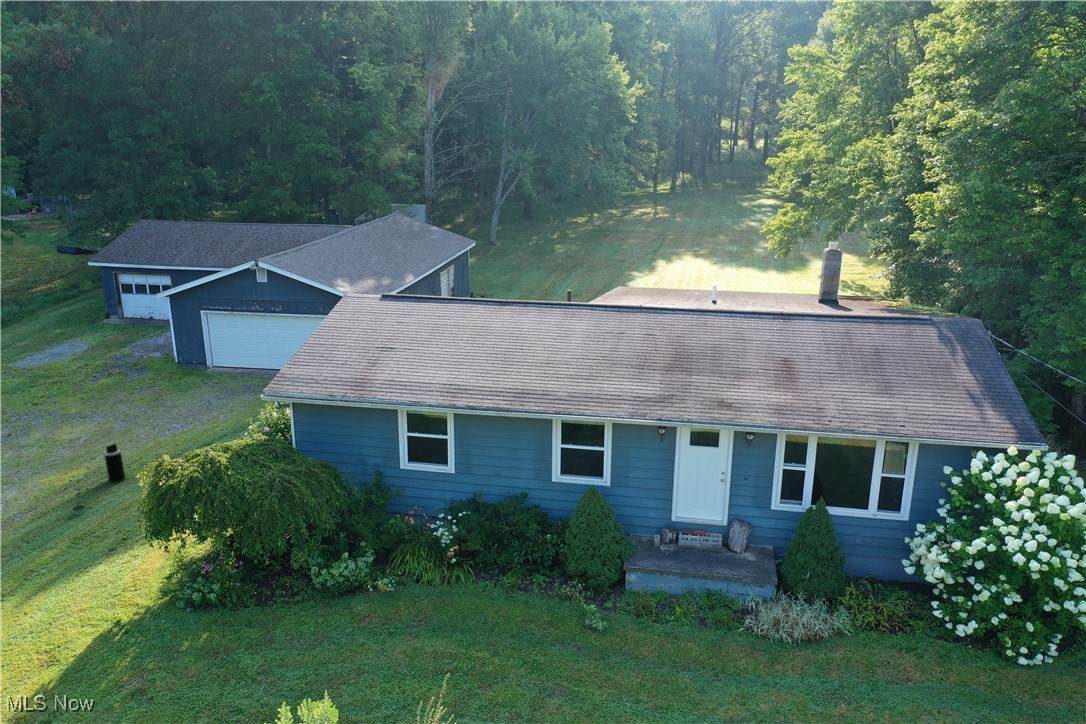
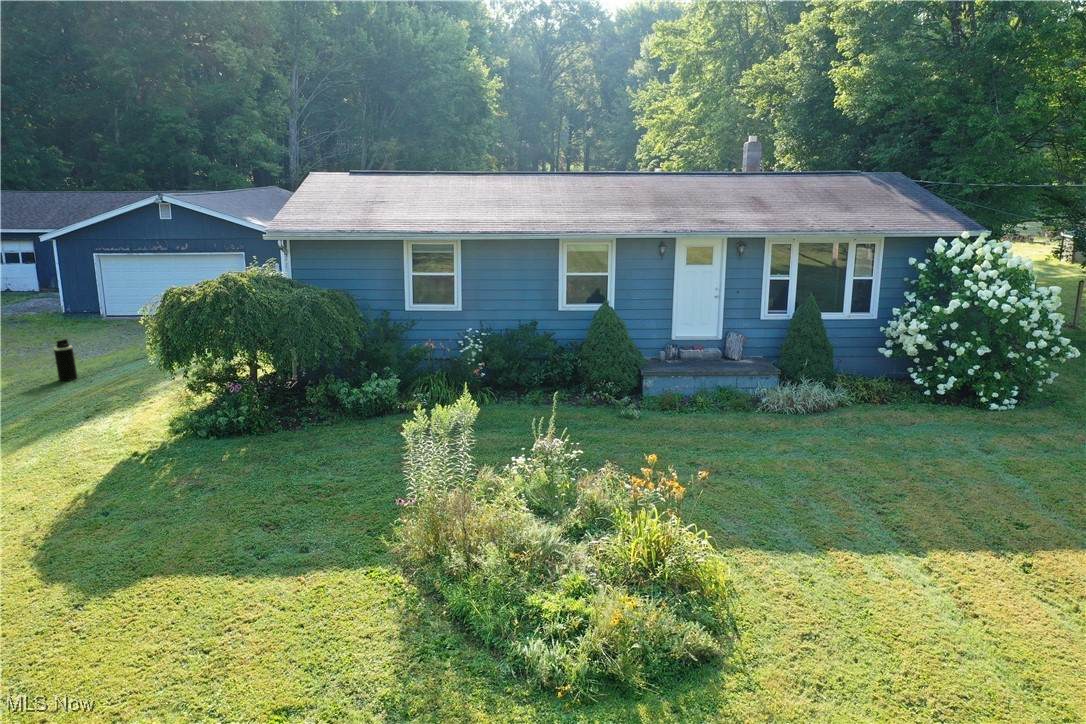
potted plant: present [65,480,88,515] -> none [20,362,49,401]

